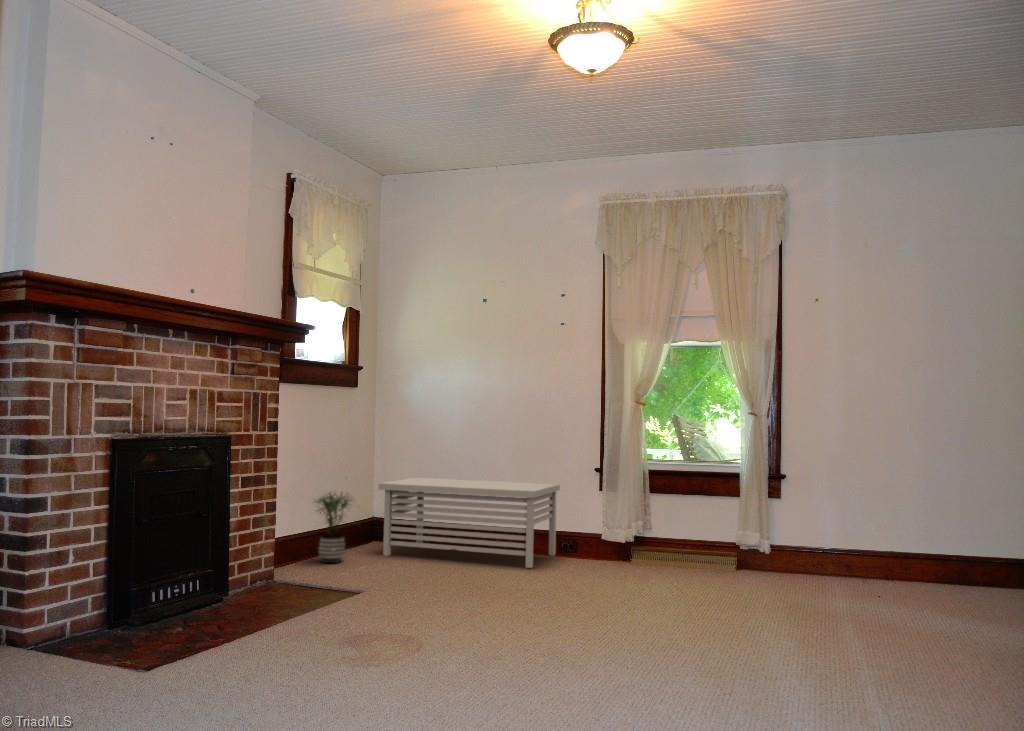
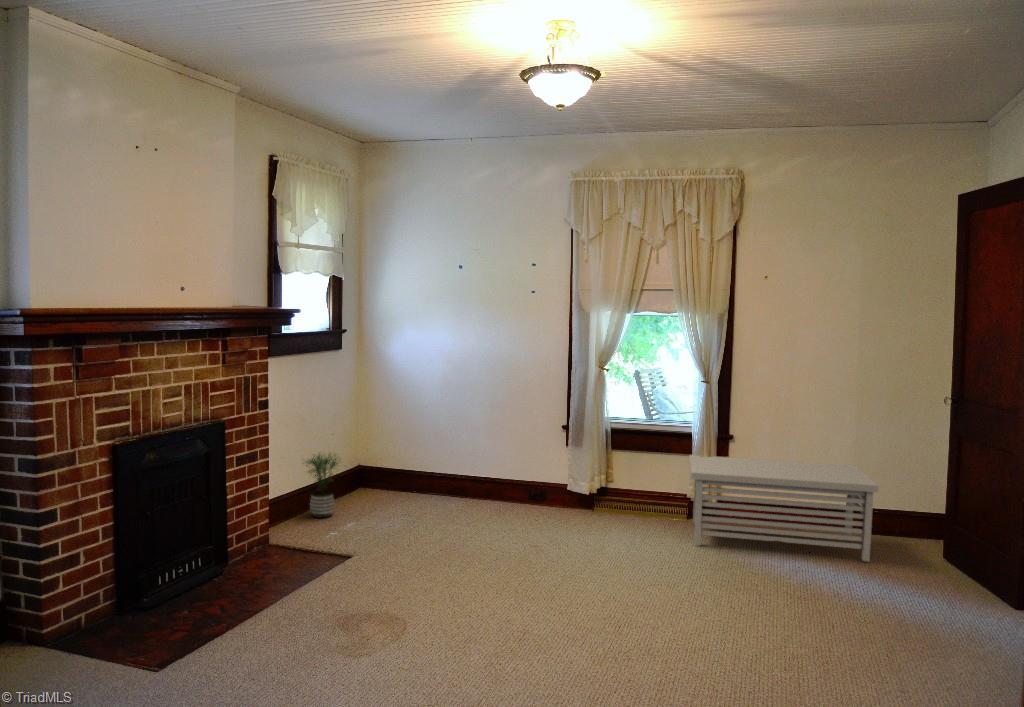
storage bench: present [378,478,560,568] -> present [689,455,878,561]

